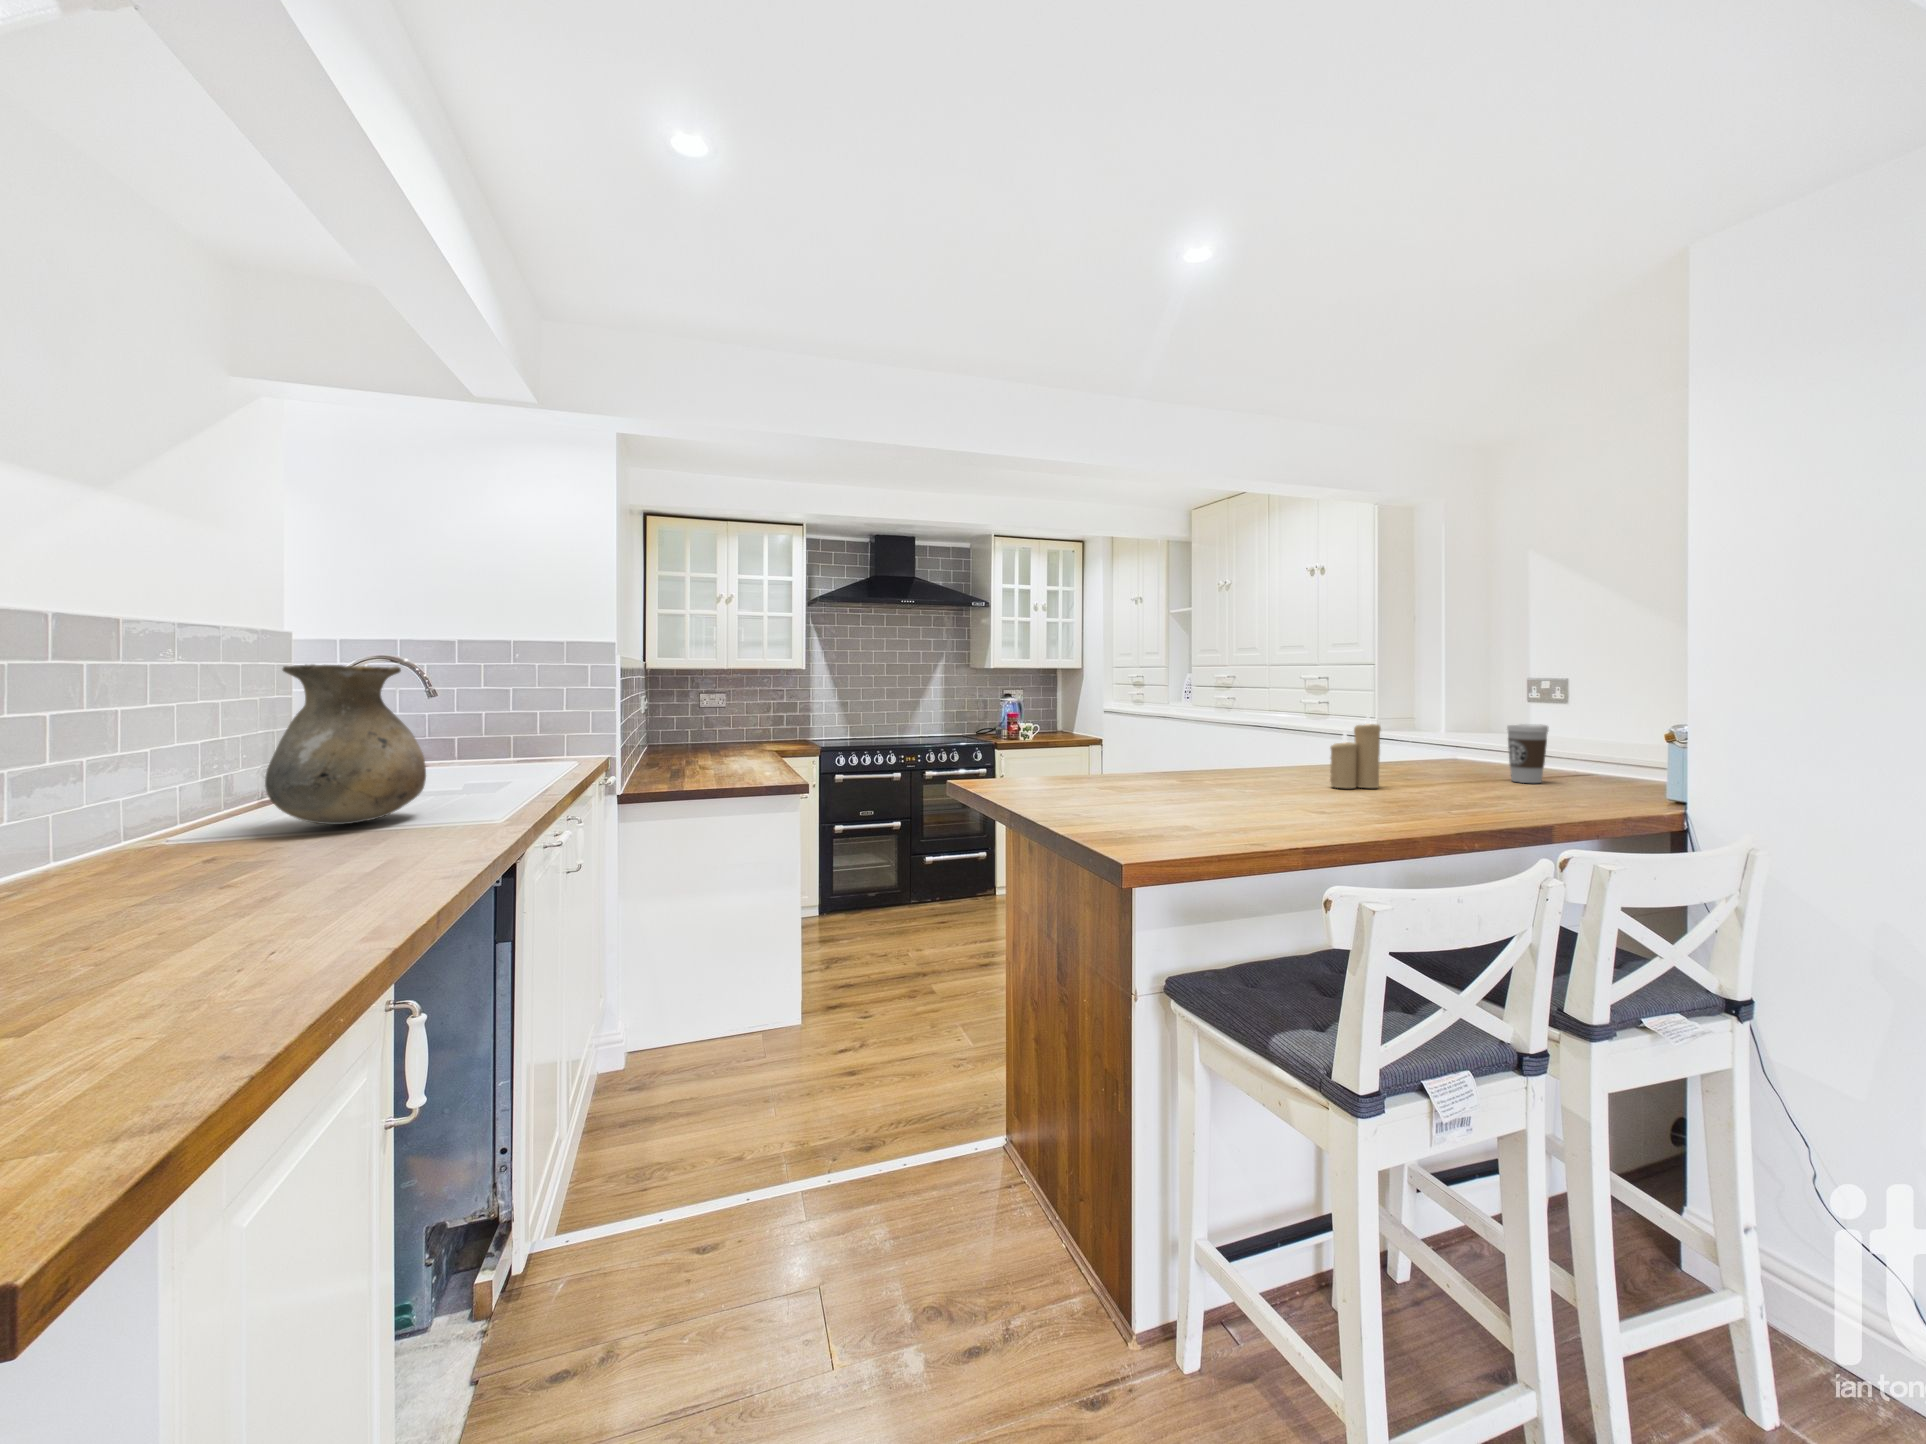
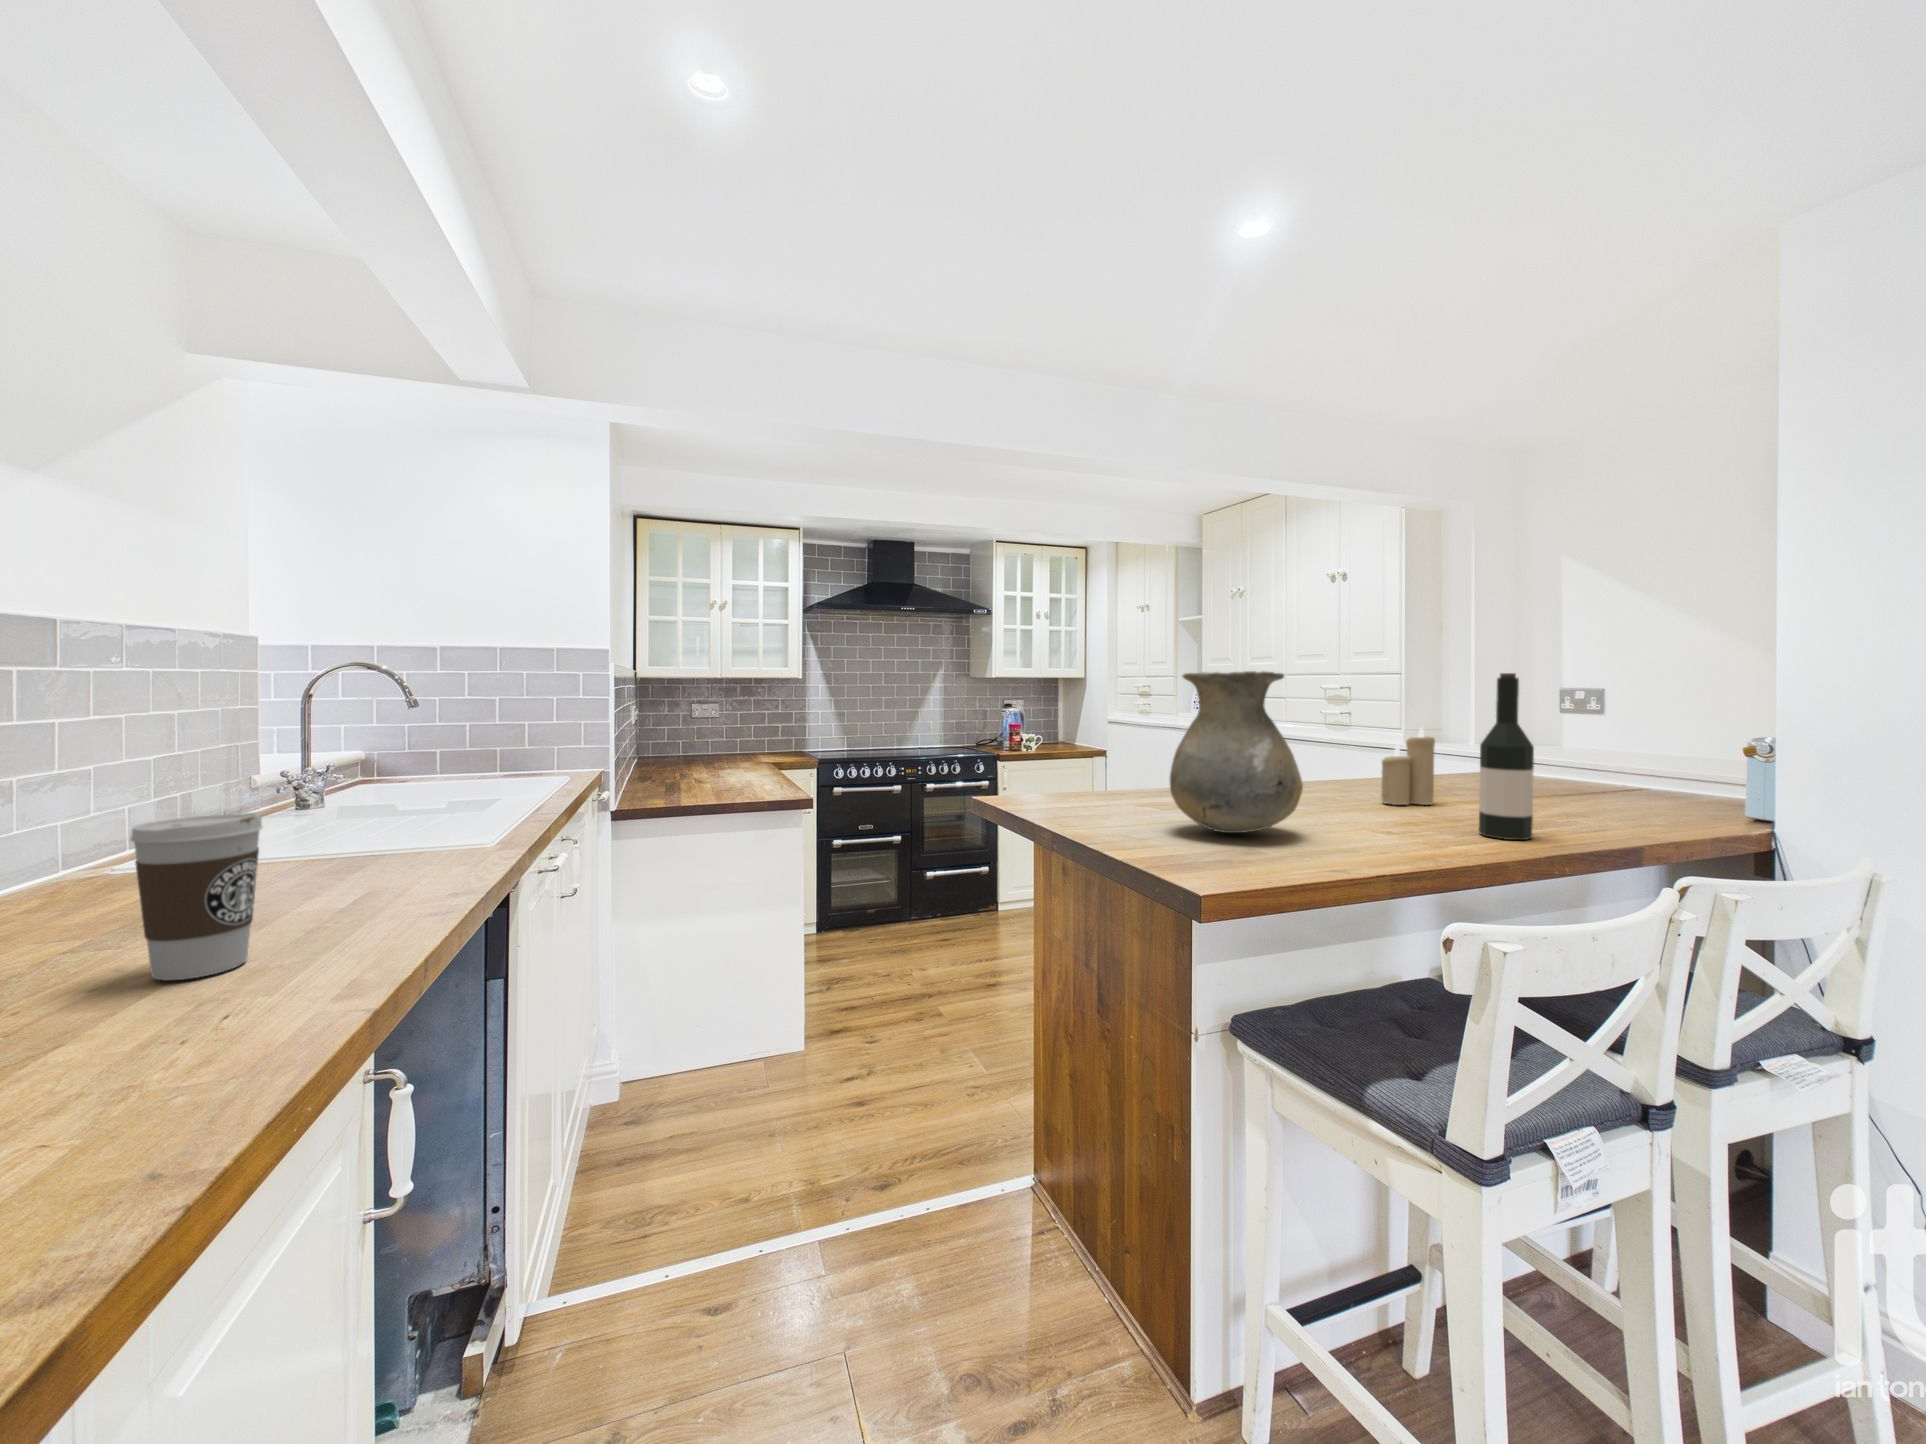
vase: present [265,664,426,824] -> present [1170,671,1303,833]
wine bottle: none [1405,664,1454,819] -> present [1479,673,1534,840]
coffee cup: present [1507,724,1548,783] -> present [130,813,262,980]

